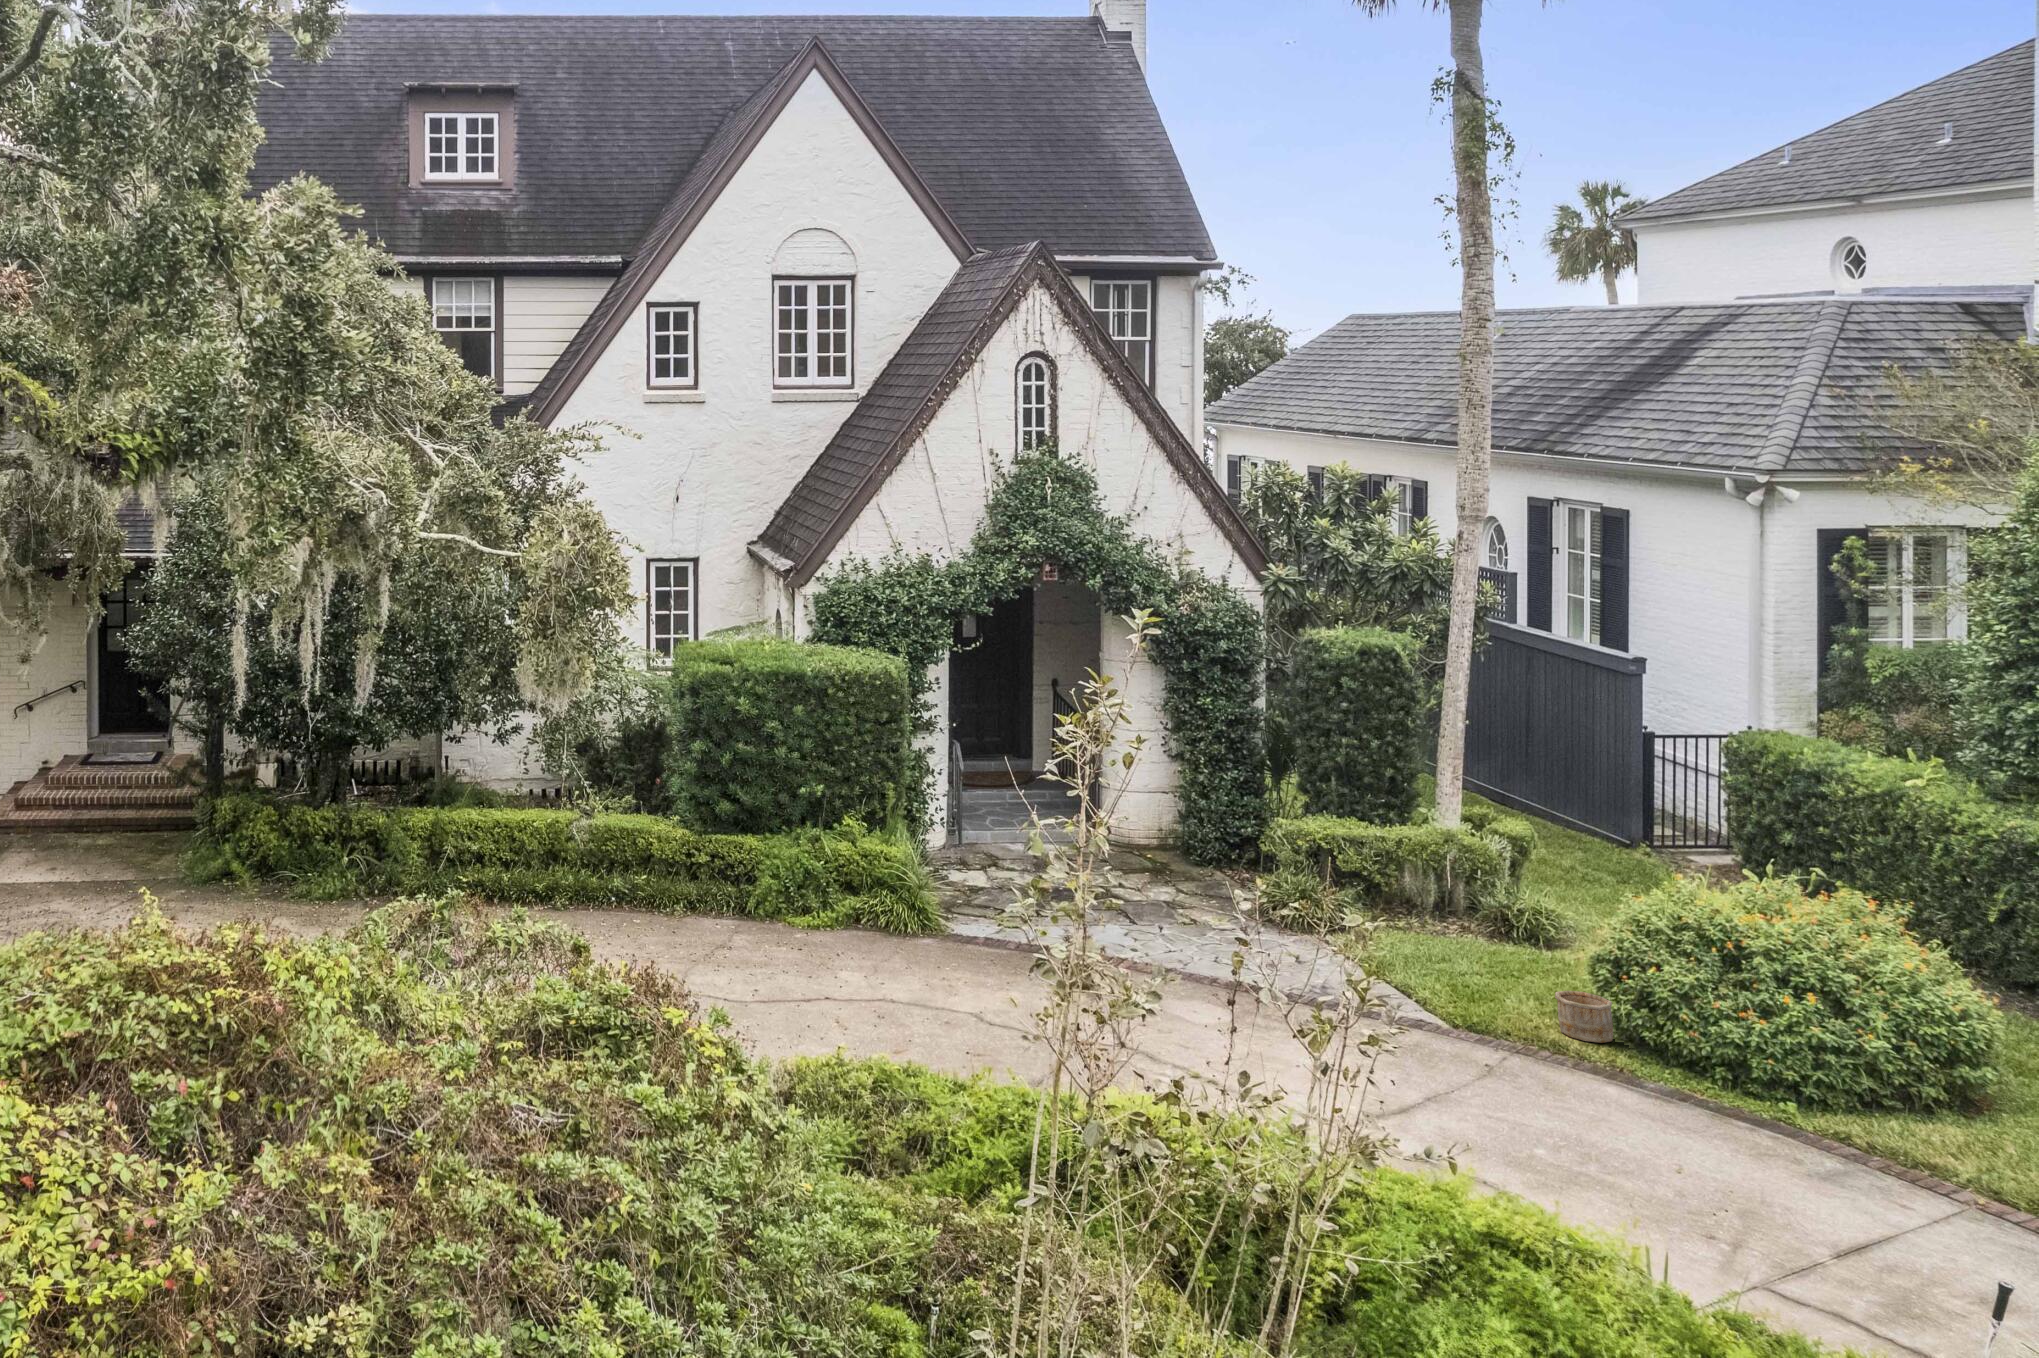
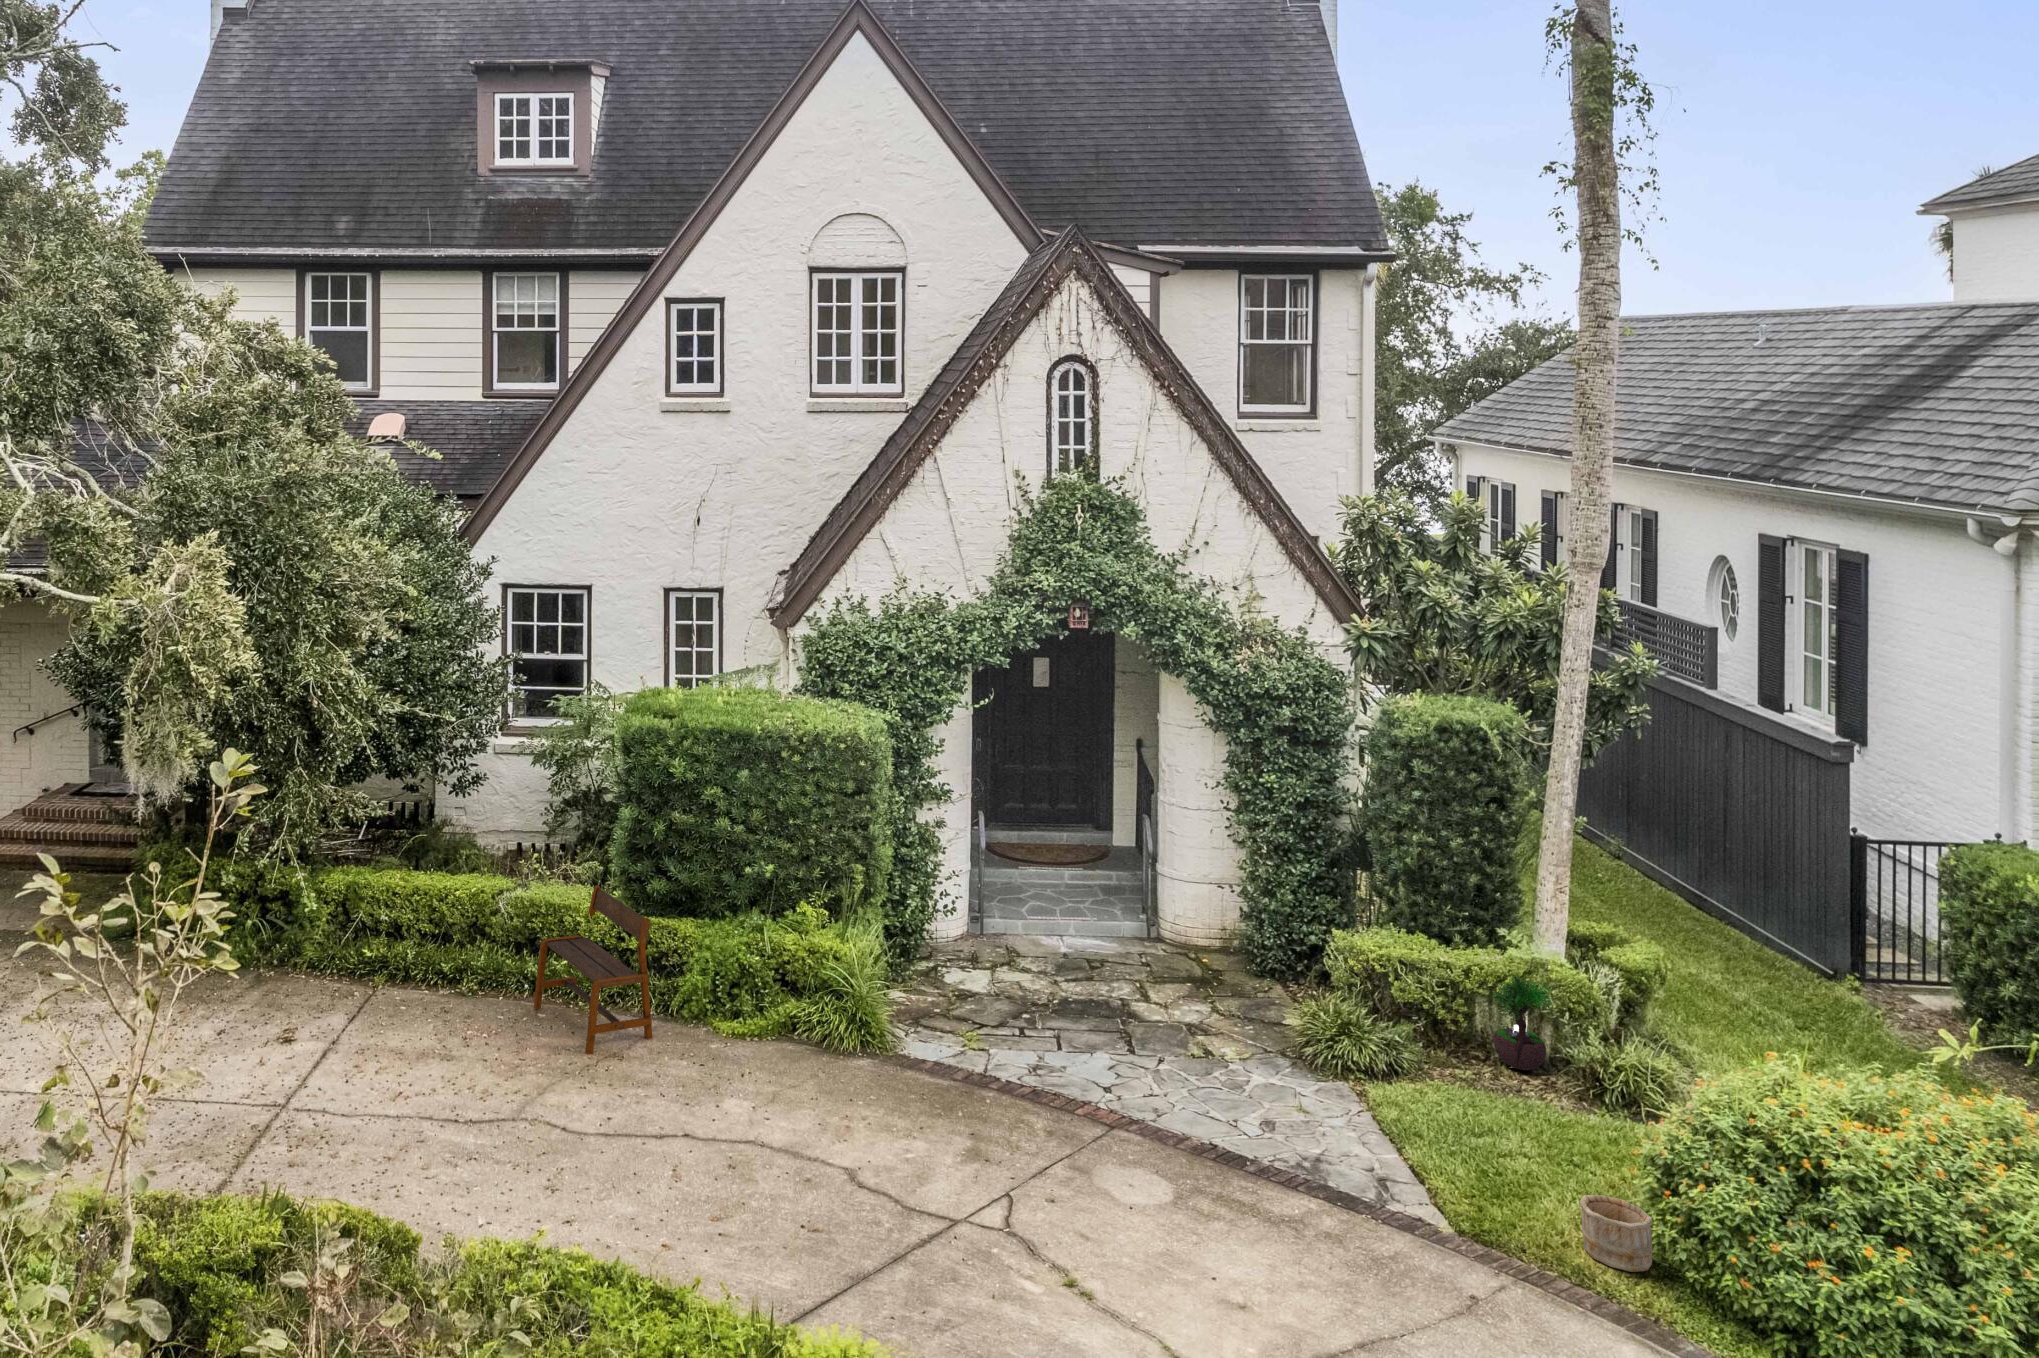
bench: none [630,821,749,963] -> present [534,885,652,1055]
potted tree: none [1419,840,1476,925] -> present [1485,966,1555,1070]

